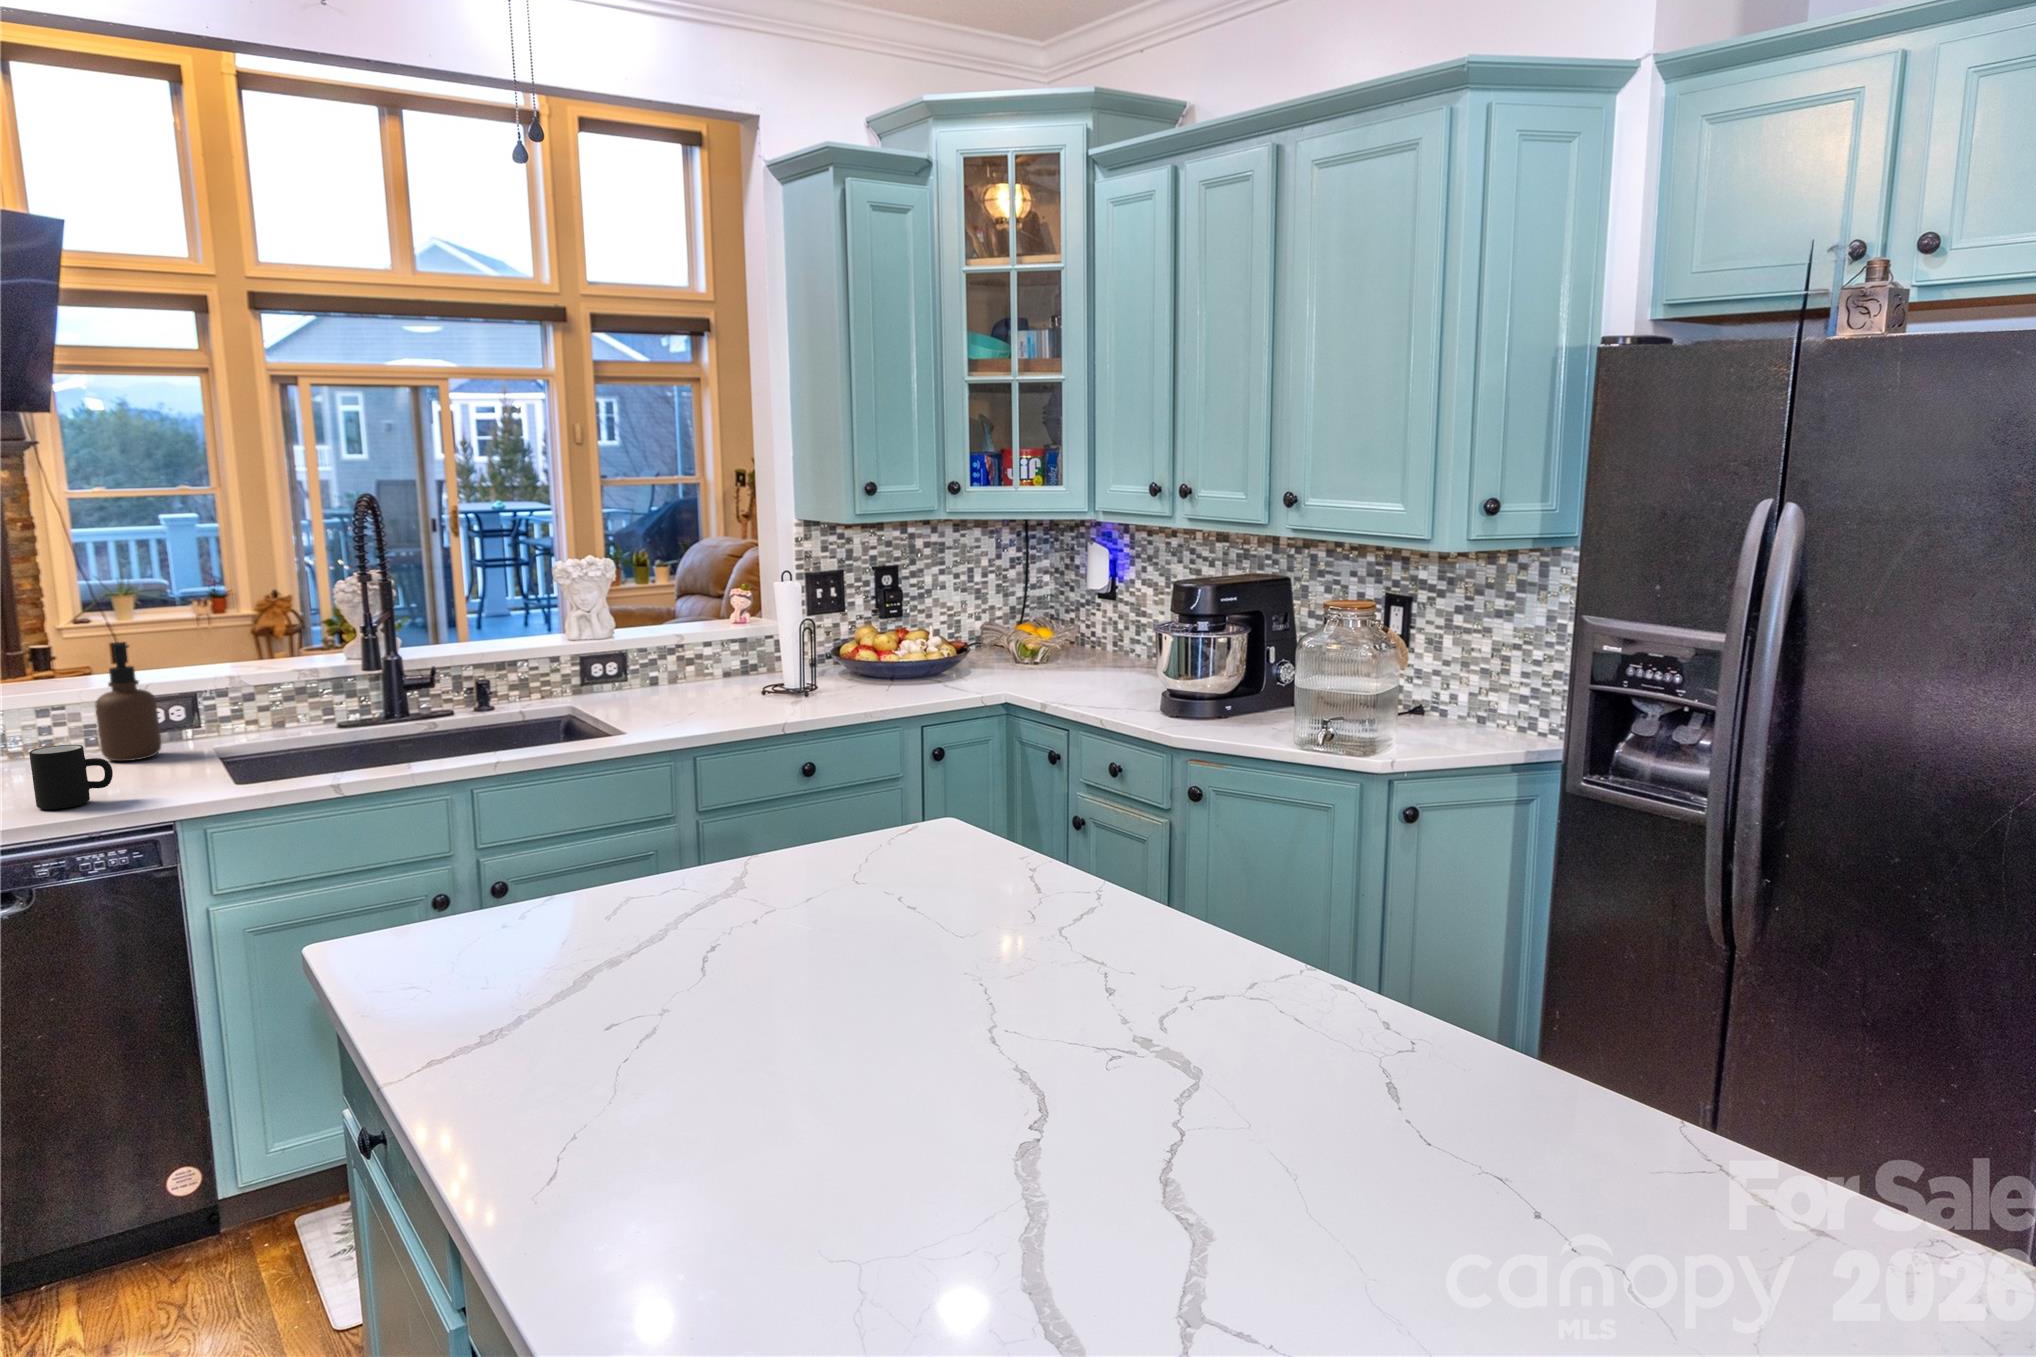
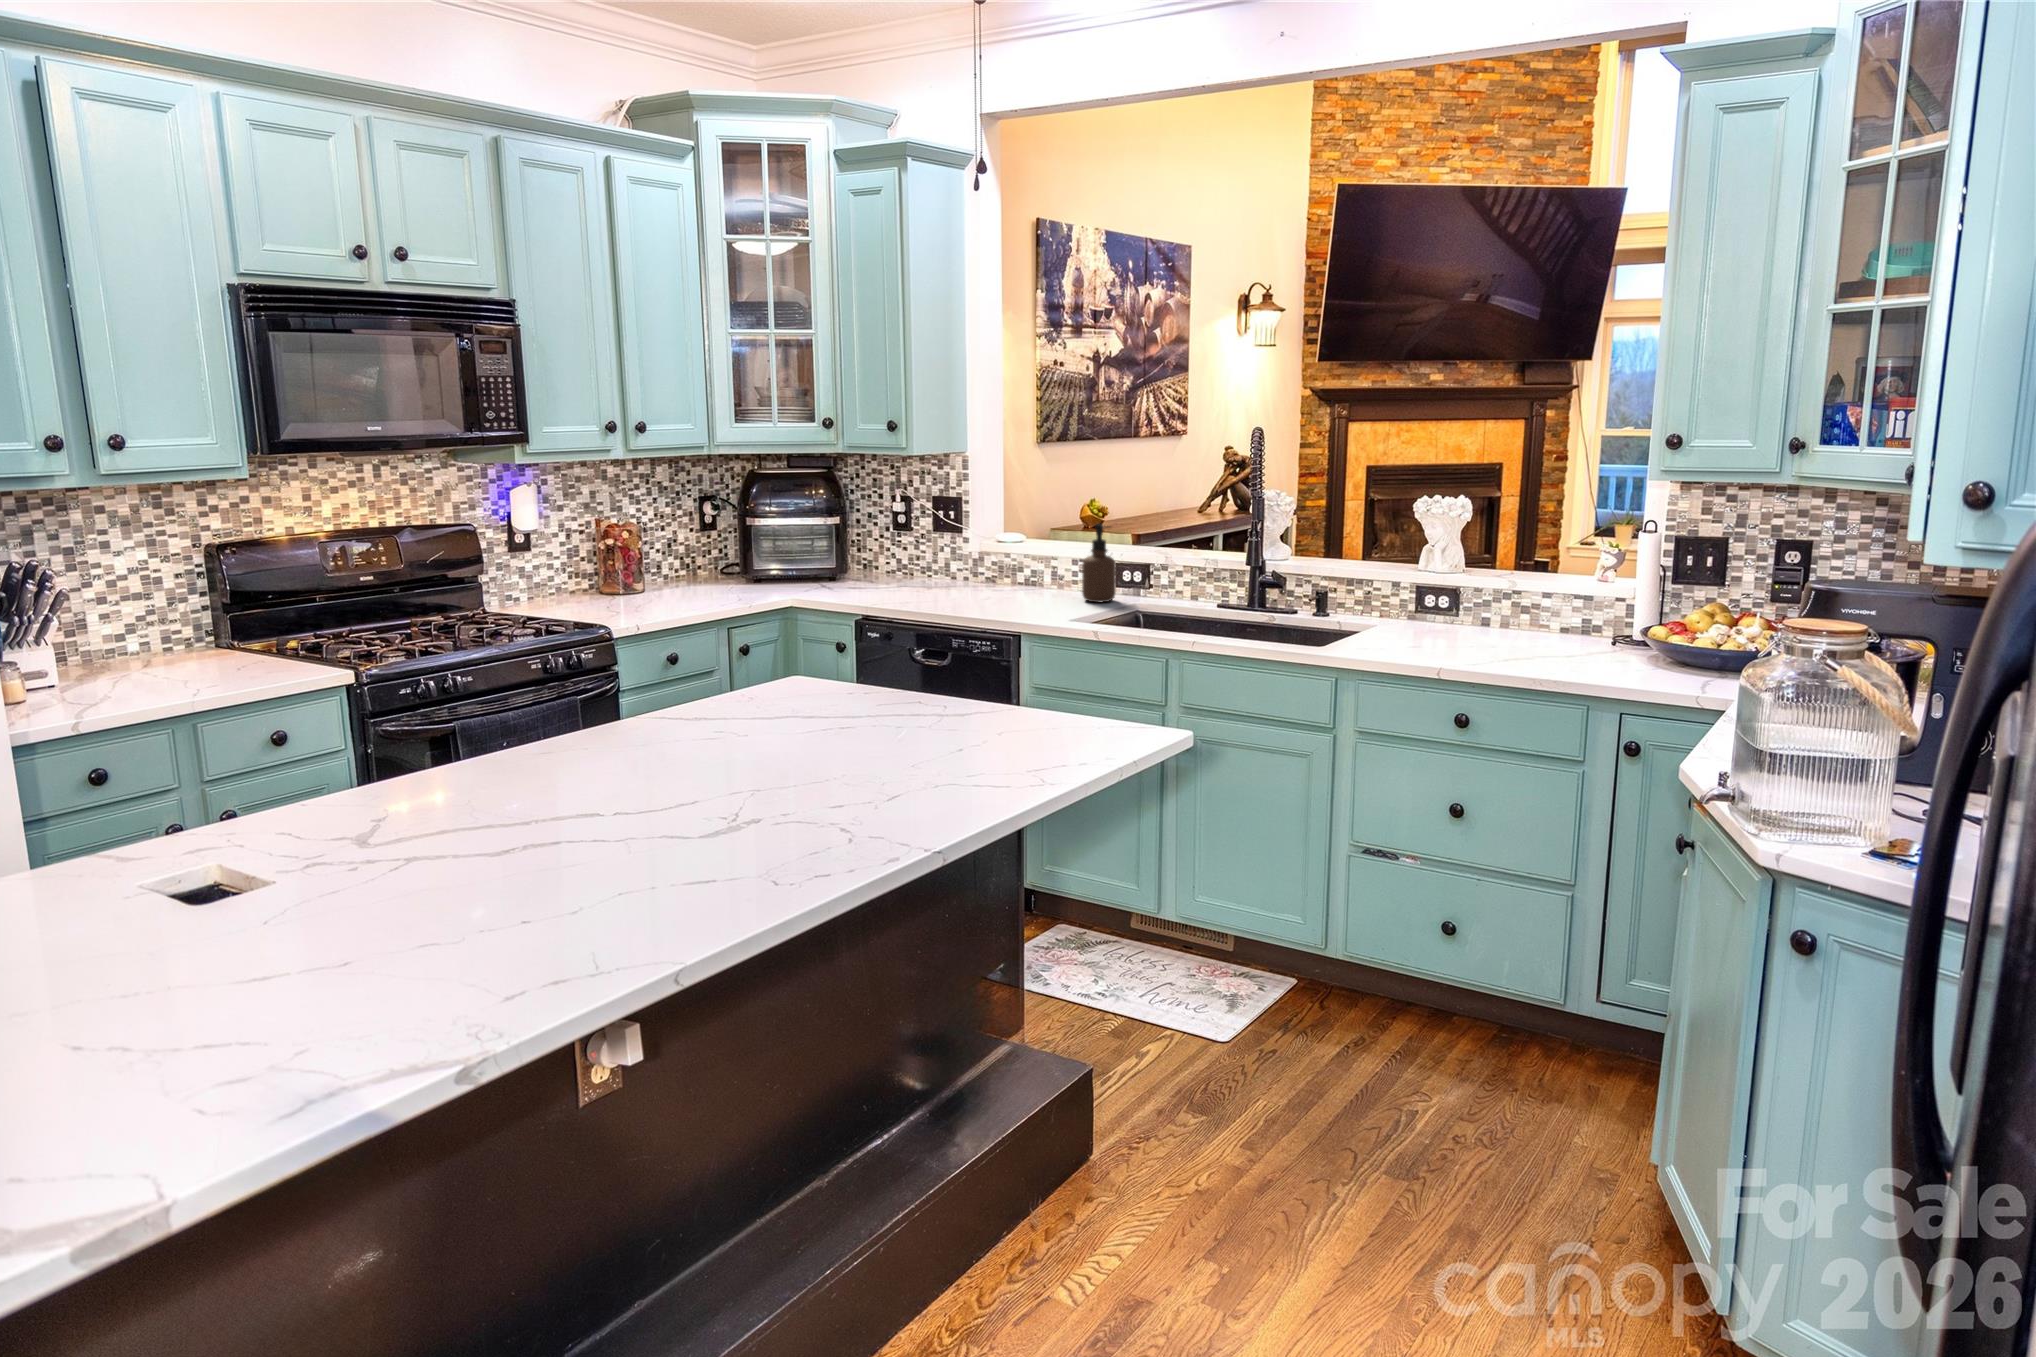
mug: present [29,745,113,809] -> none [989,580,1026,618]

